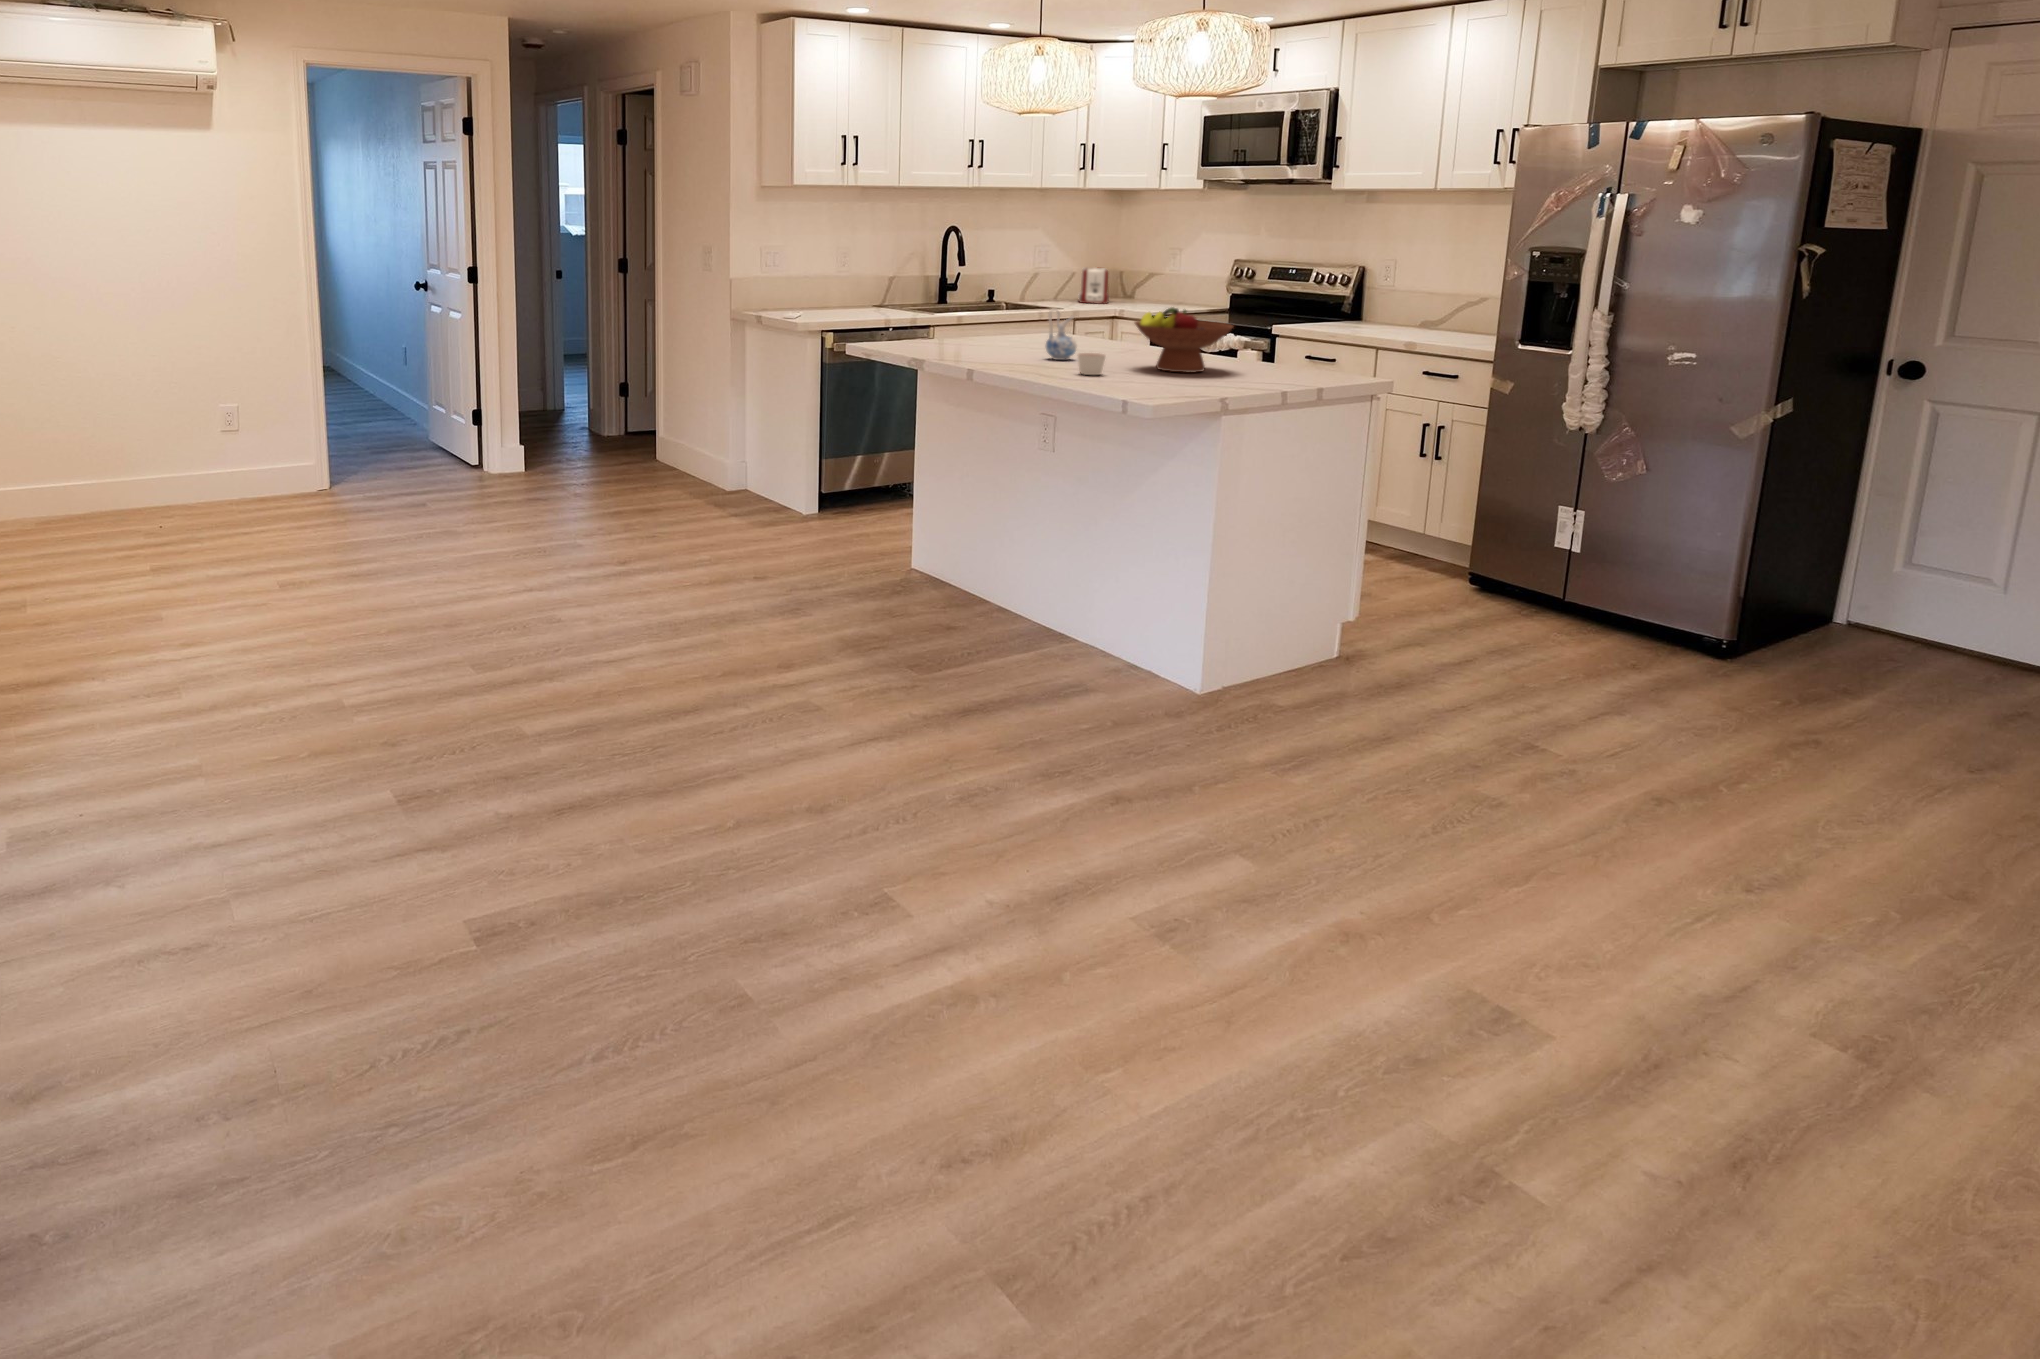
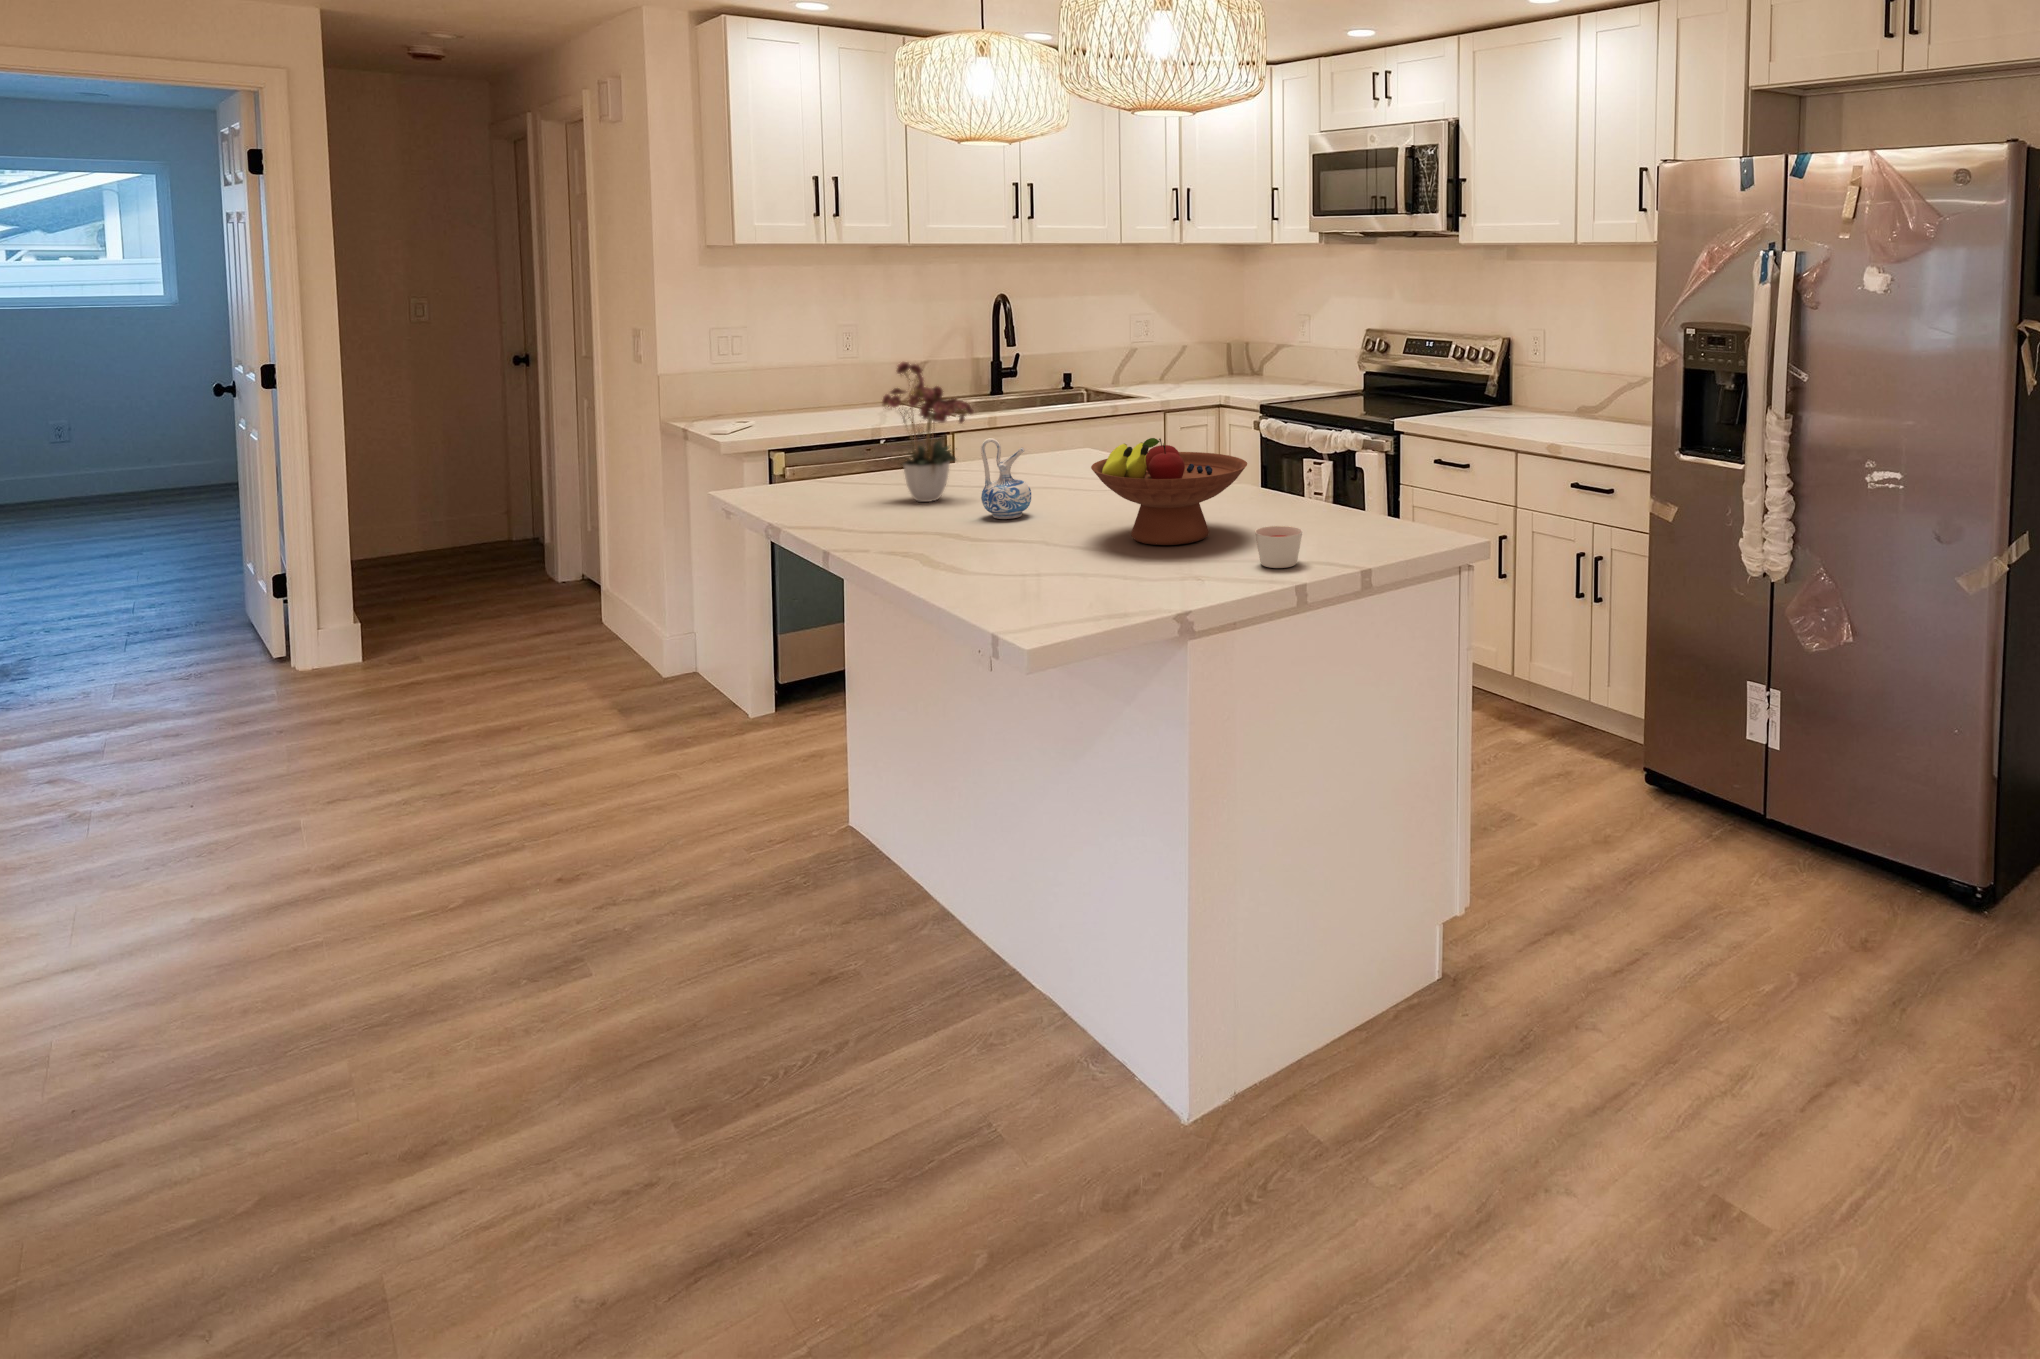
flower arrangement: none [968,256,1033,352] -> present [882,362,973,502]
toaster: present [1078,267,1109,304] -> none [1193,337,1232,382]
candle: present [1077,353,1105,375] -> present [1255,526,1303,568]

